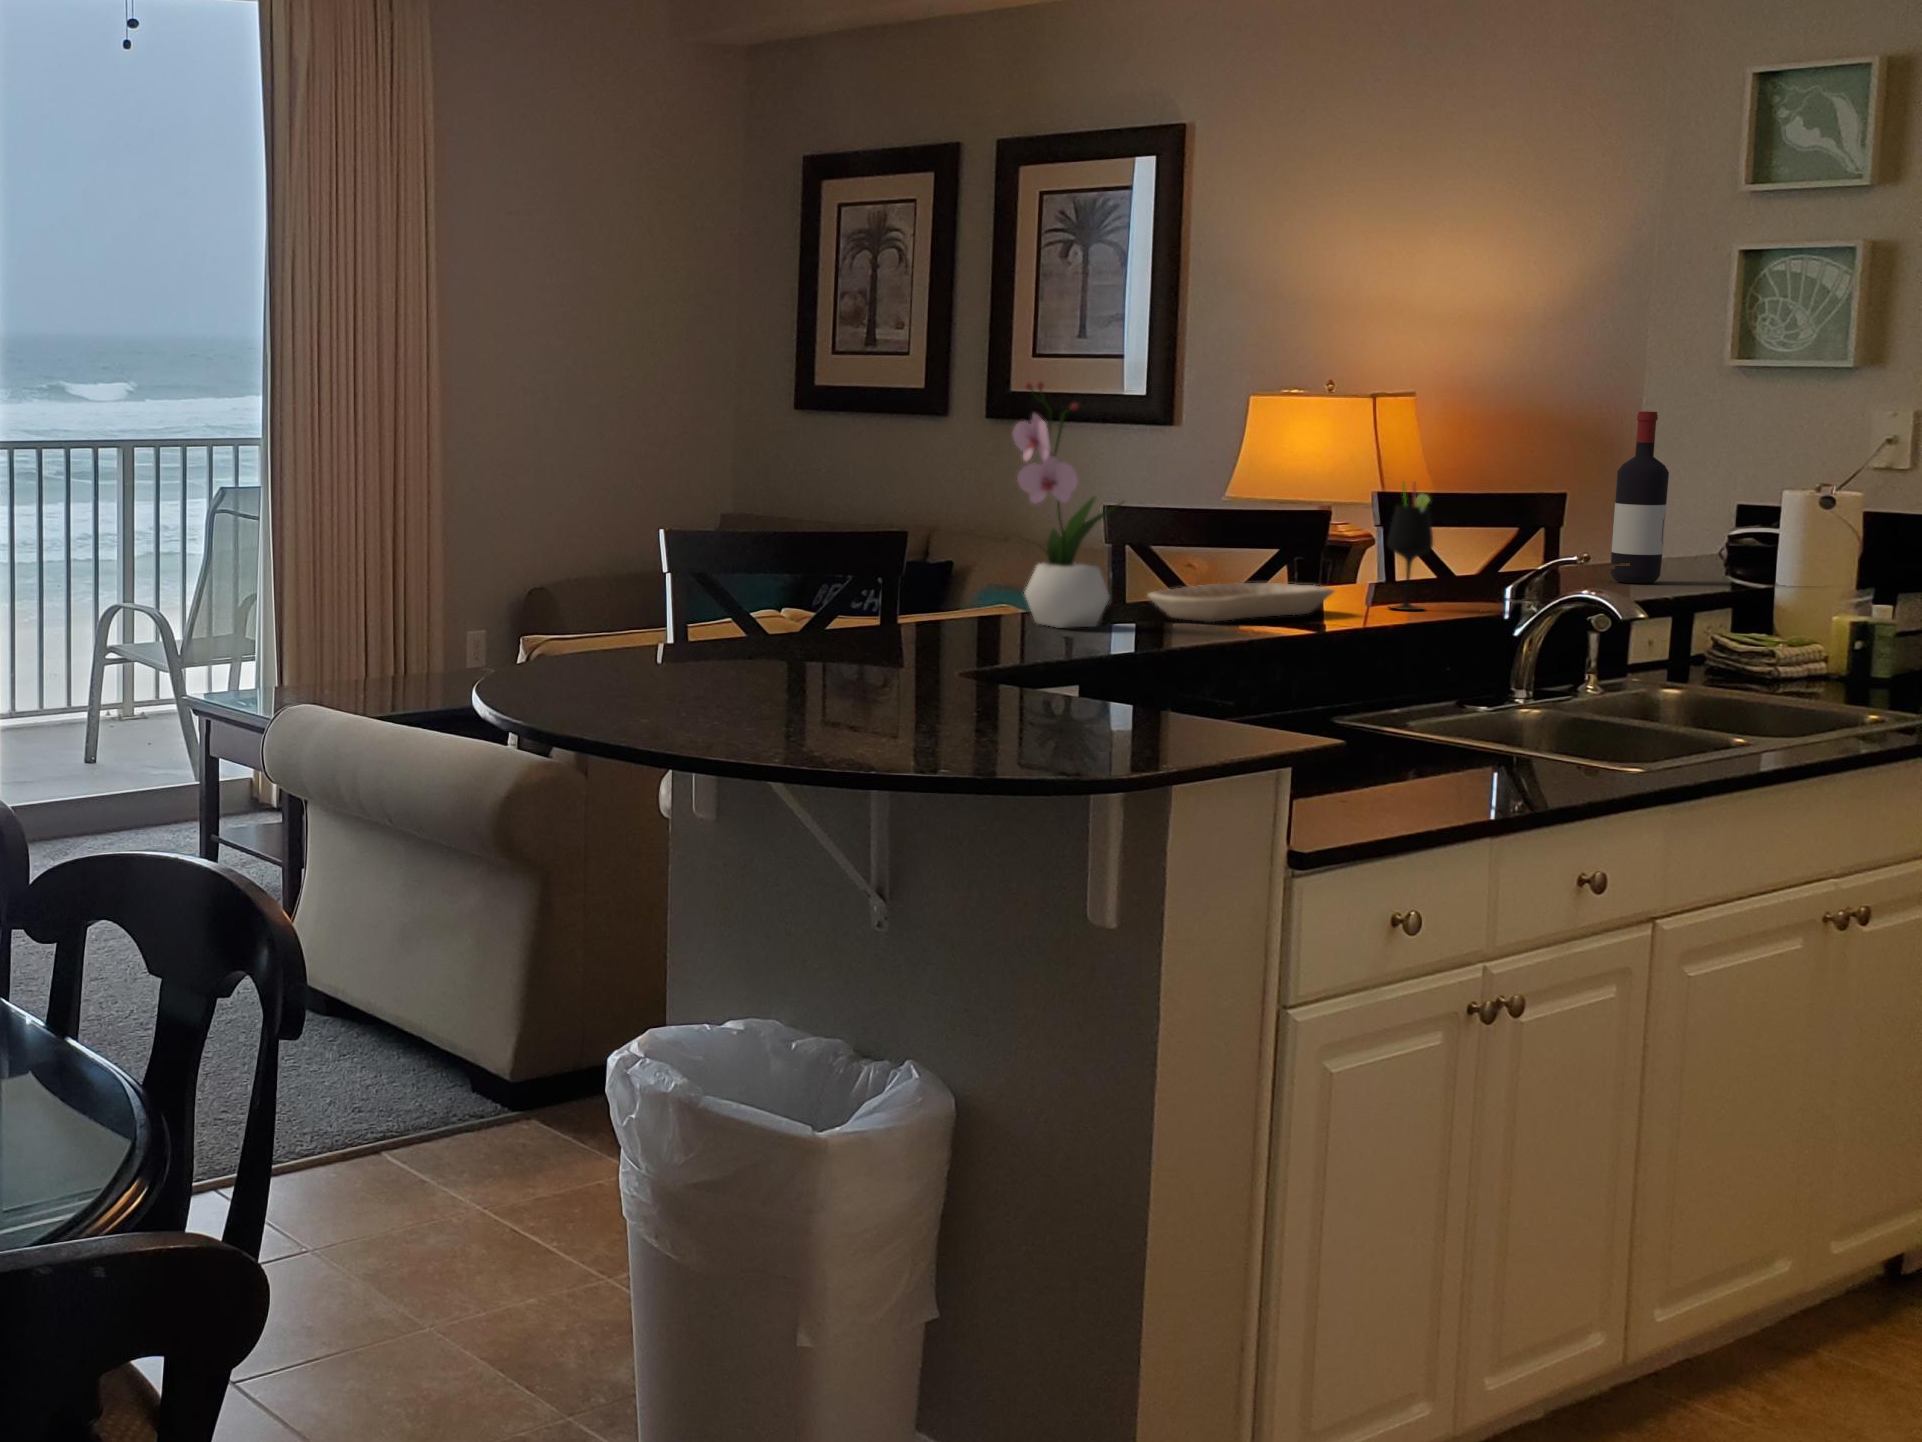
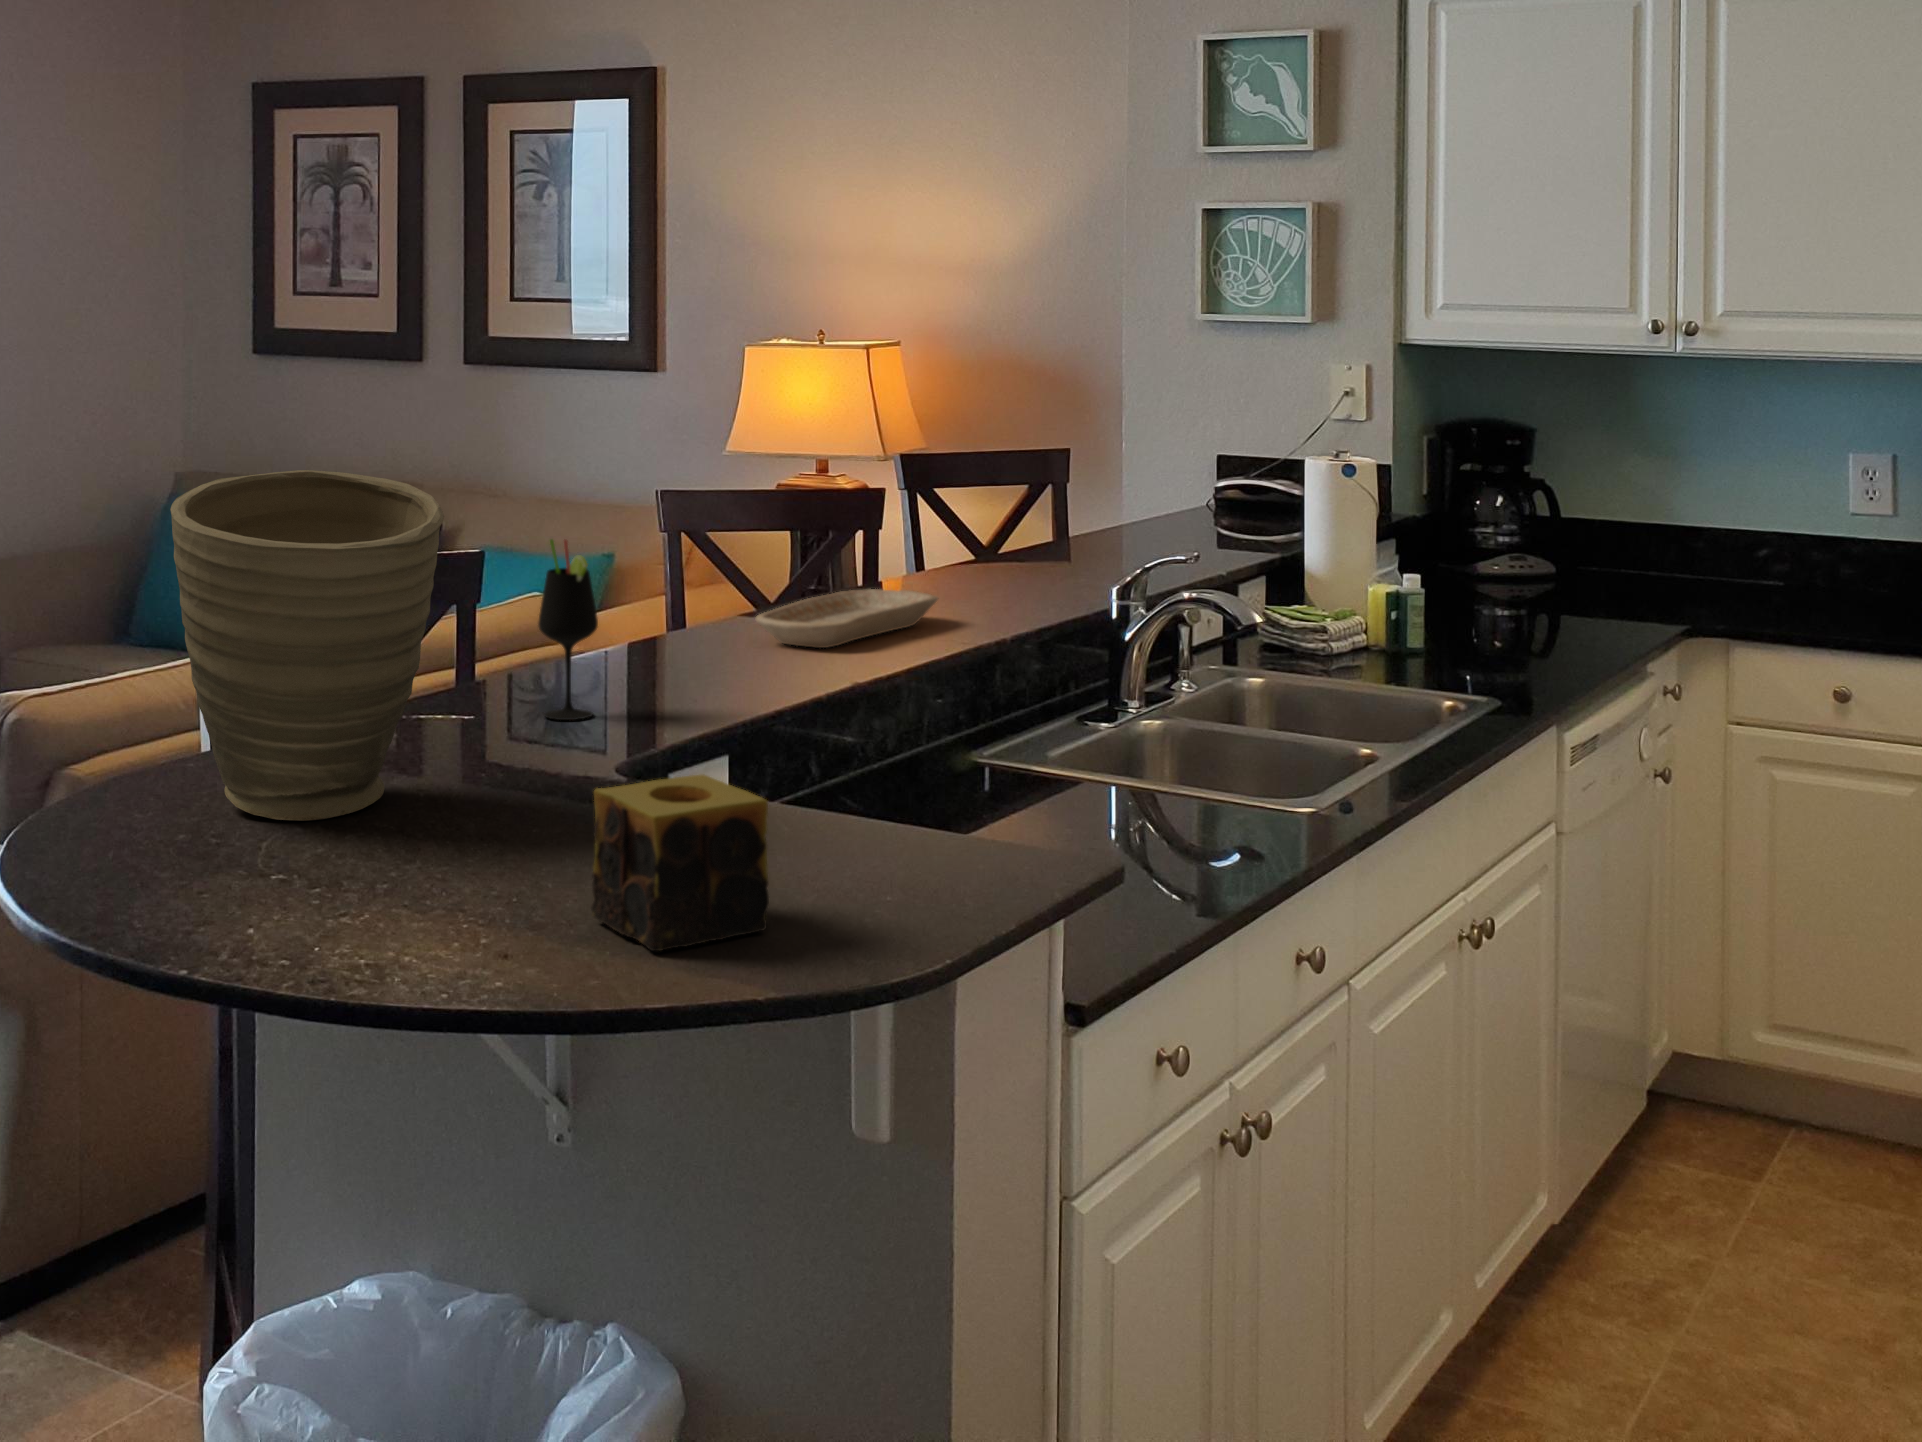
flower arrangement: present [1013,382,1122,628] -> none [613,386,743,674]
wine bottle: present [1610,411,1669,583] -> none [1140,377,1186,550]
vase: none [612,419,817,676] -> present [170,470,444,821]
wine glass: present [1388,483,1433,610] -> present [538,539,598,720]
candle: none [877,629,1009,741] -> present [592,775,769,951]

